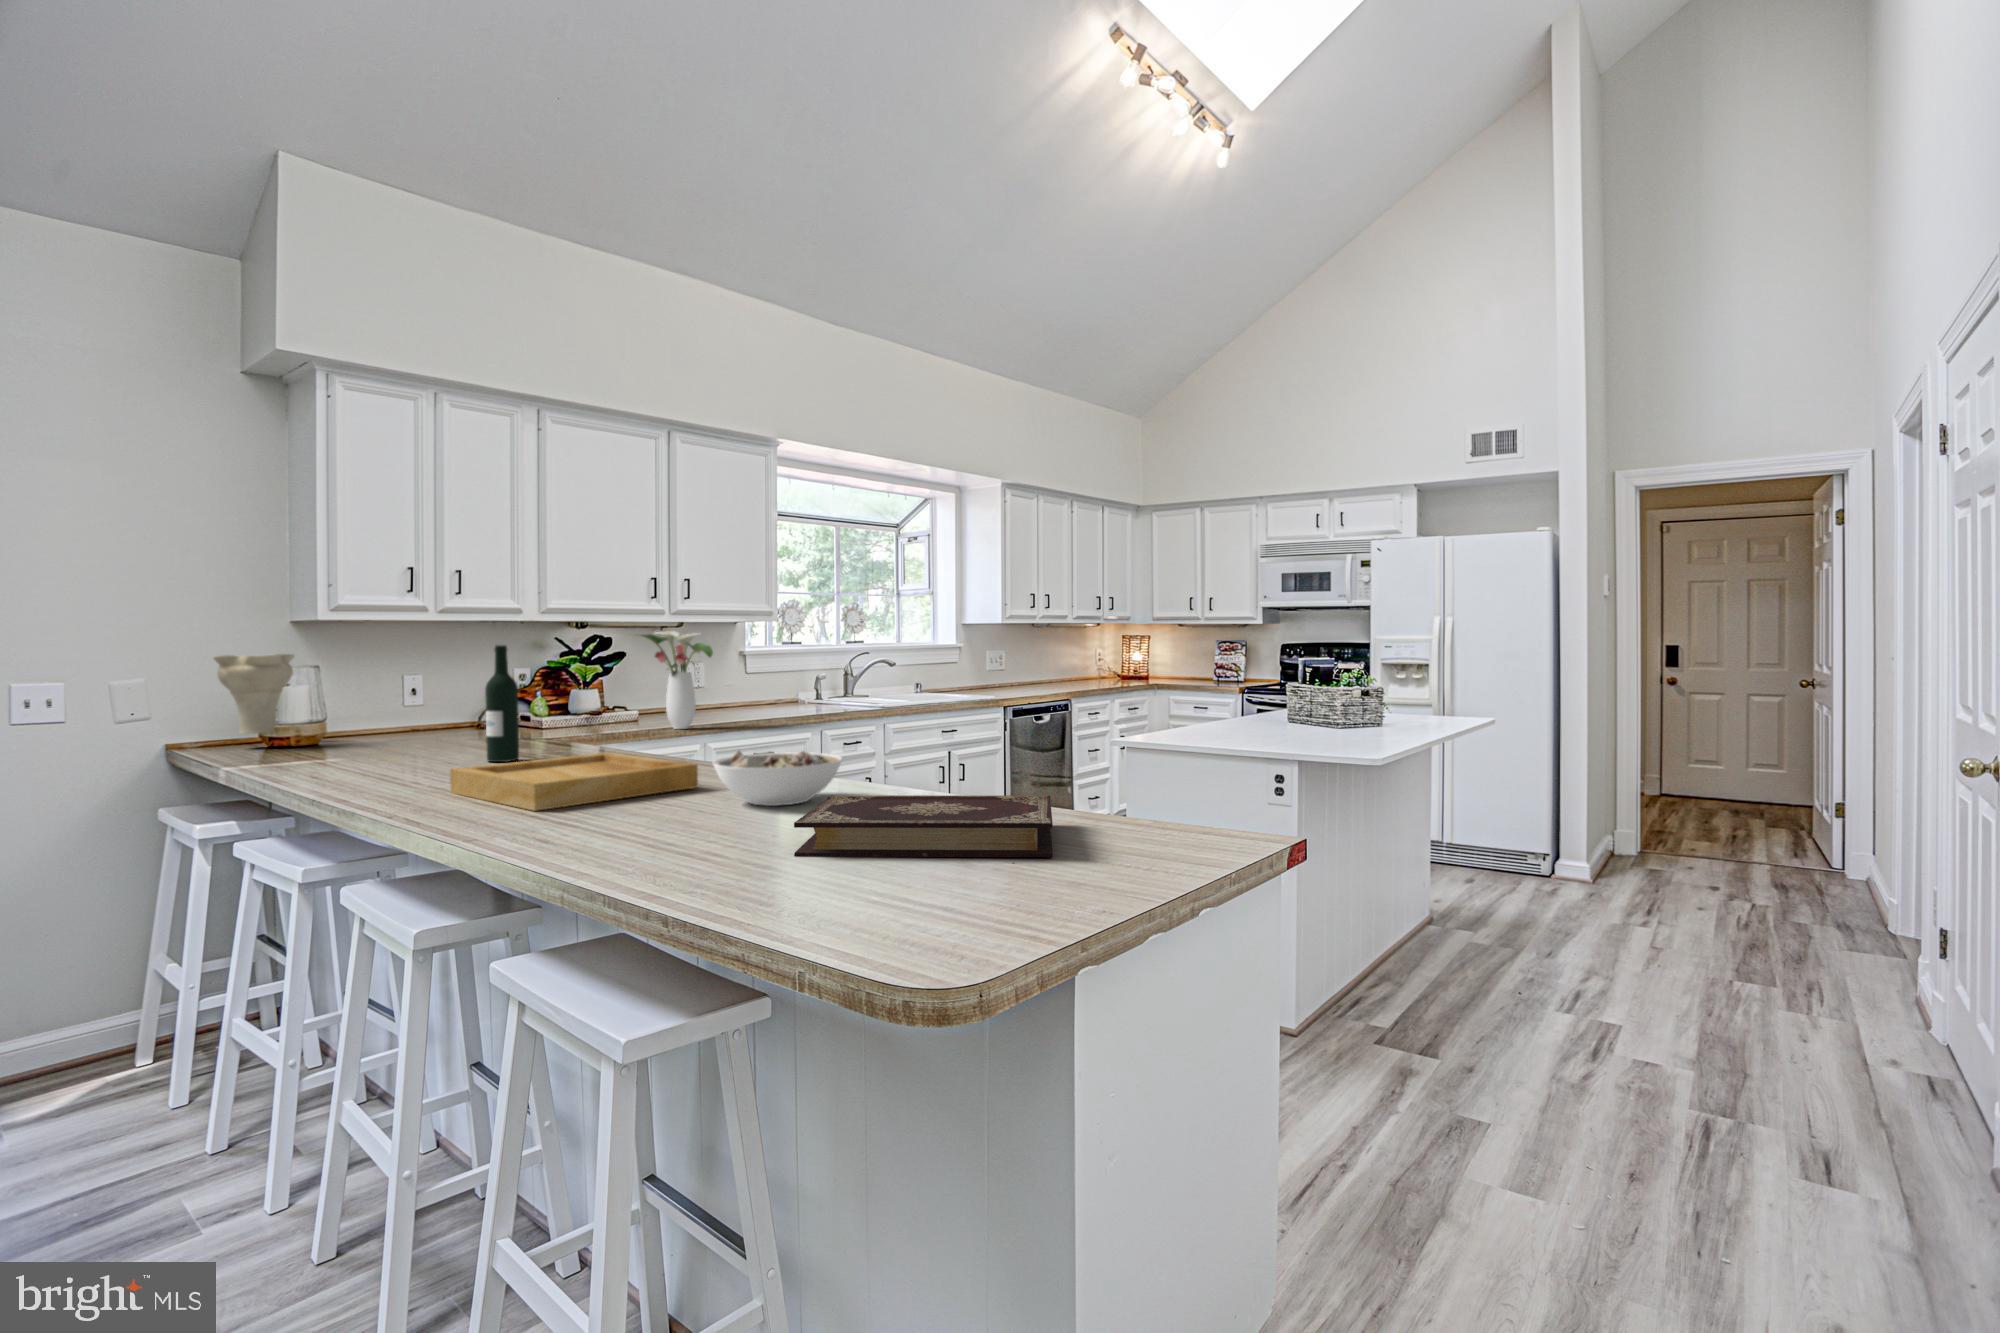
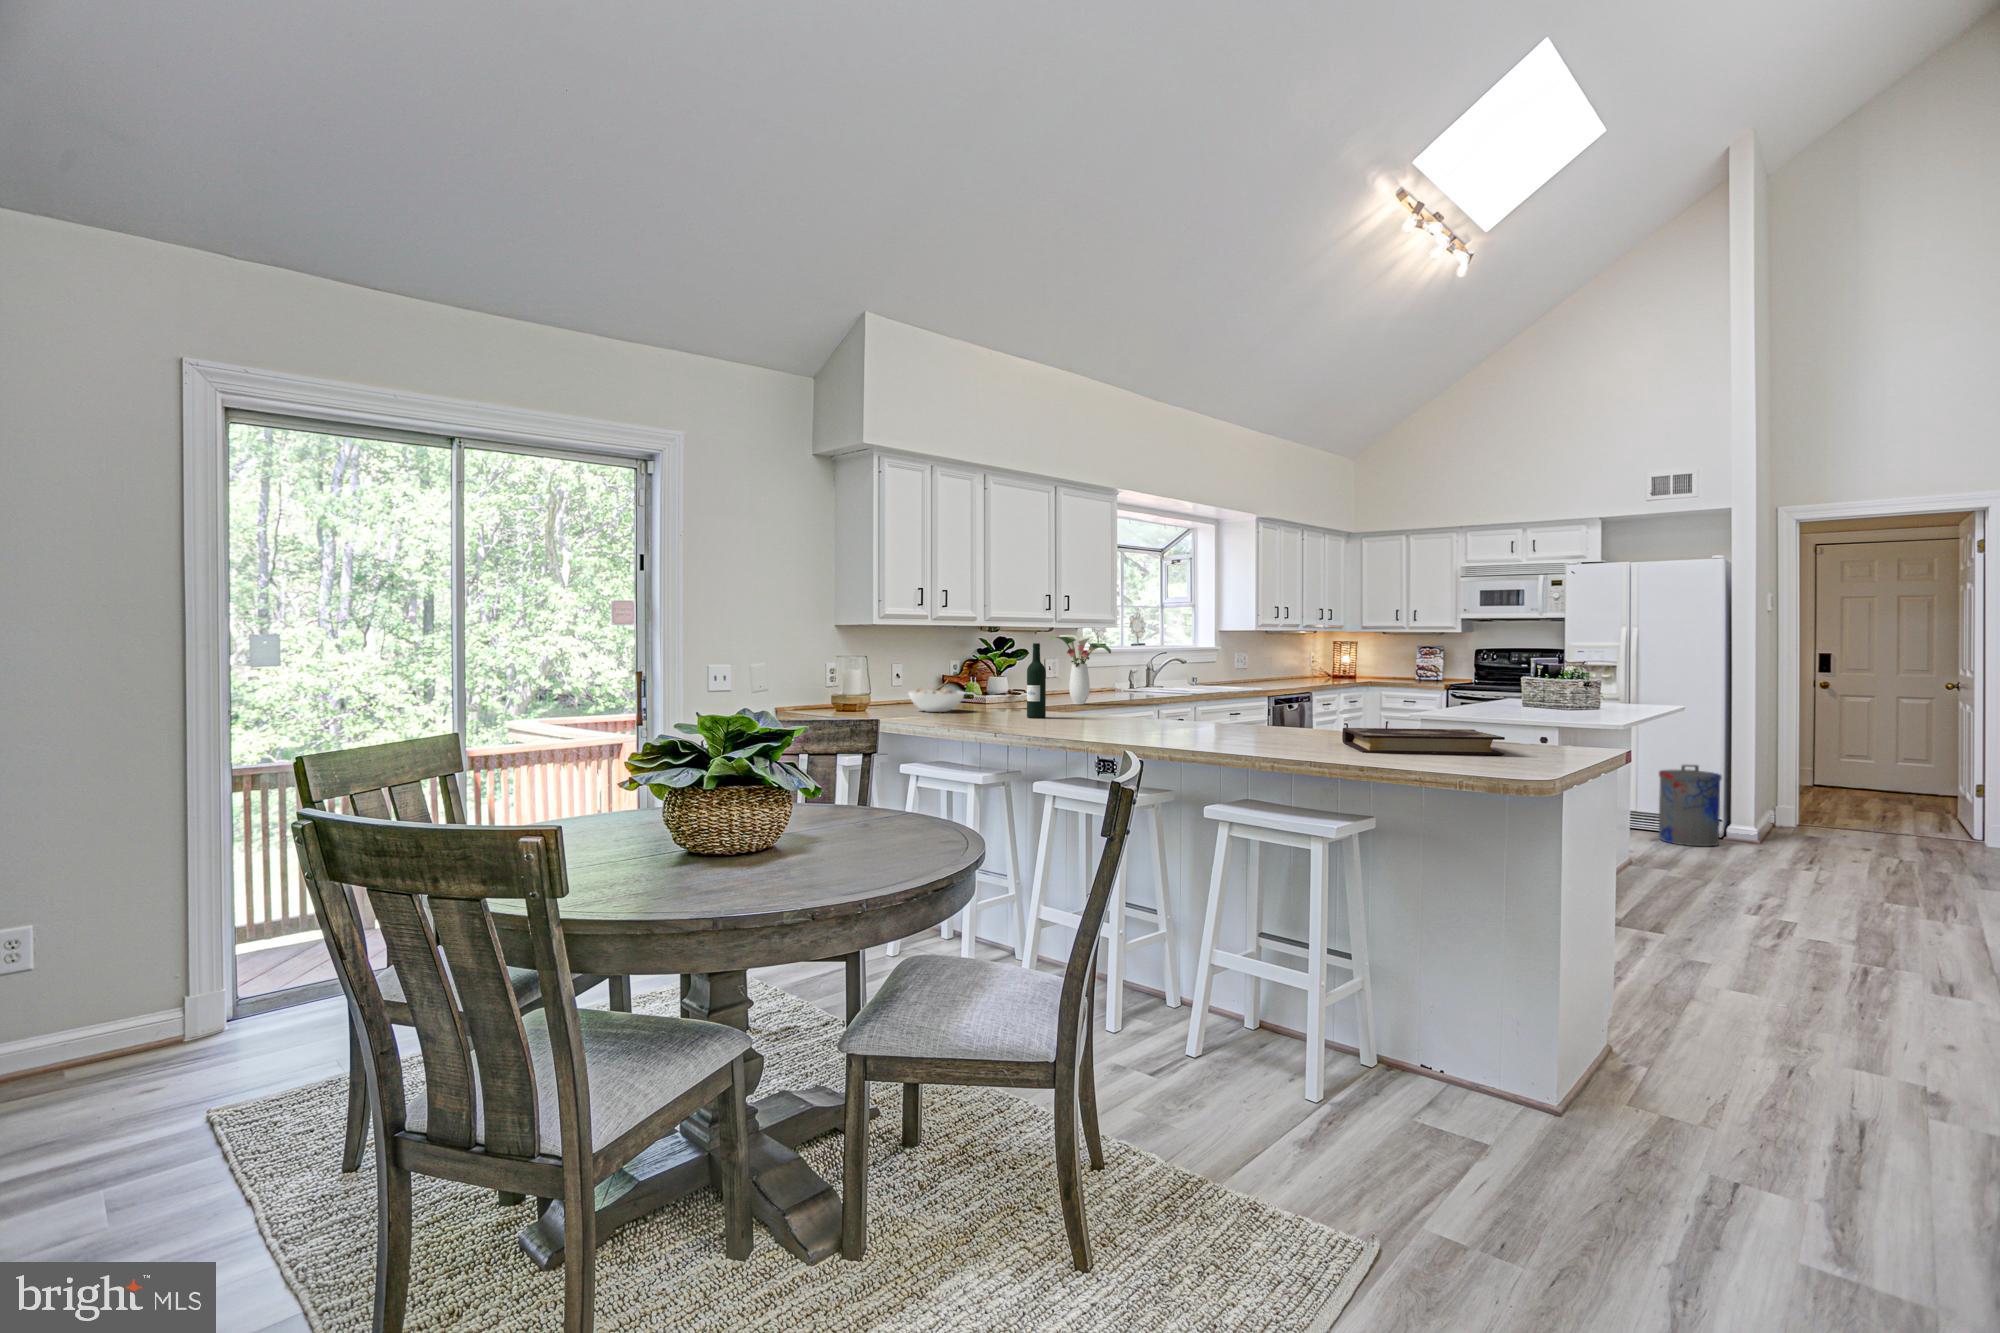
vase: present [214,654,294,734] -> none [822,646,869,707]
bowl: present [713,751,842,806] -> present [908,688,965,712]
tray: present [450,753,698,811] -> none [1073,710,1214,737]
trash can: none [1474,786,1546,888] -> present [1659,765,1722,846]

